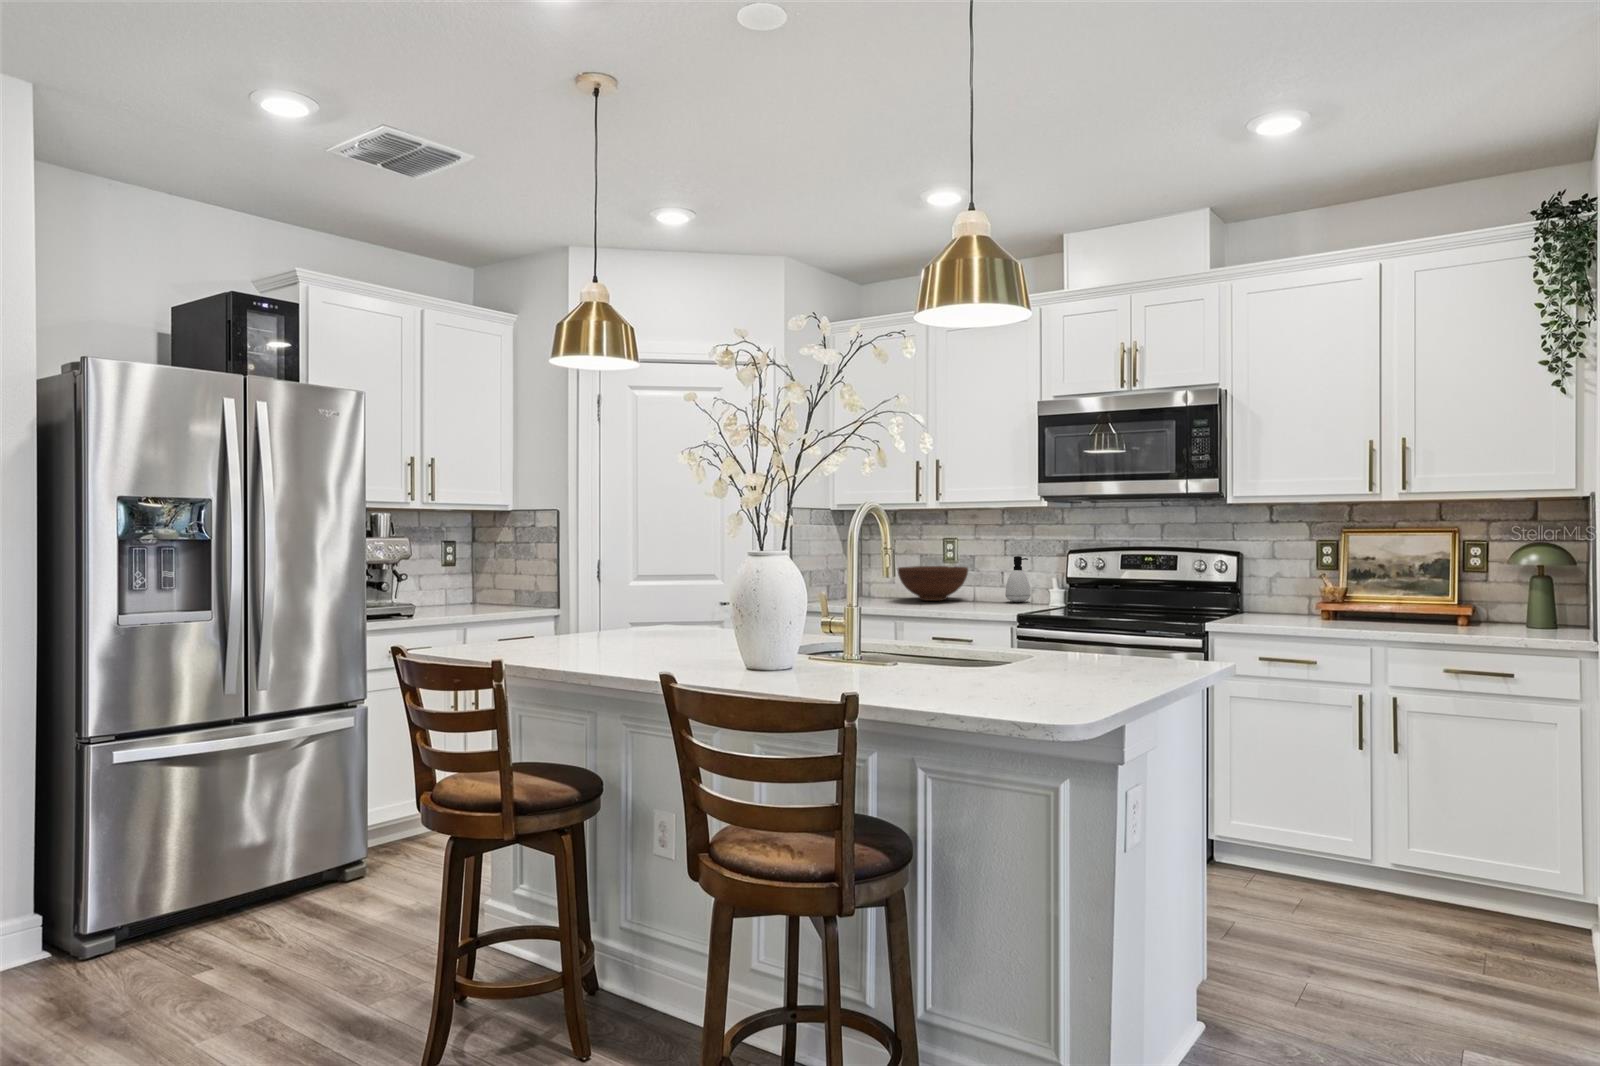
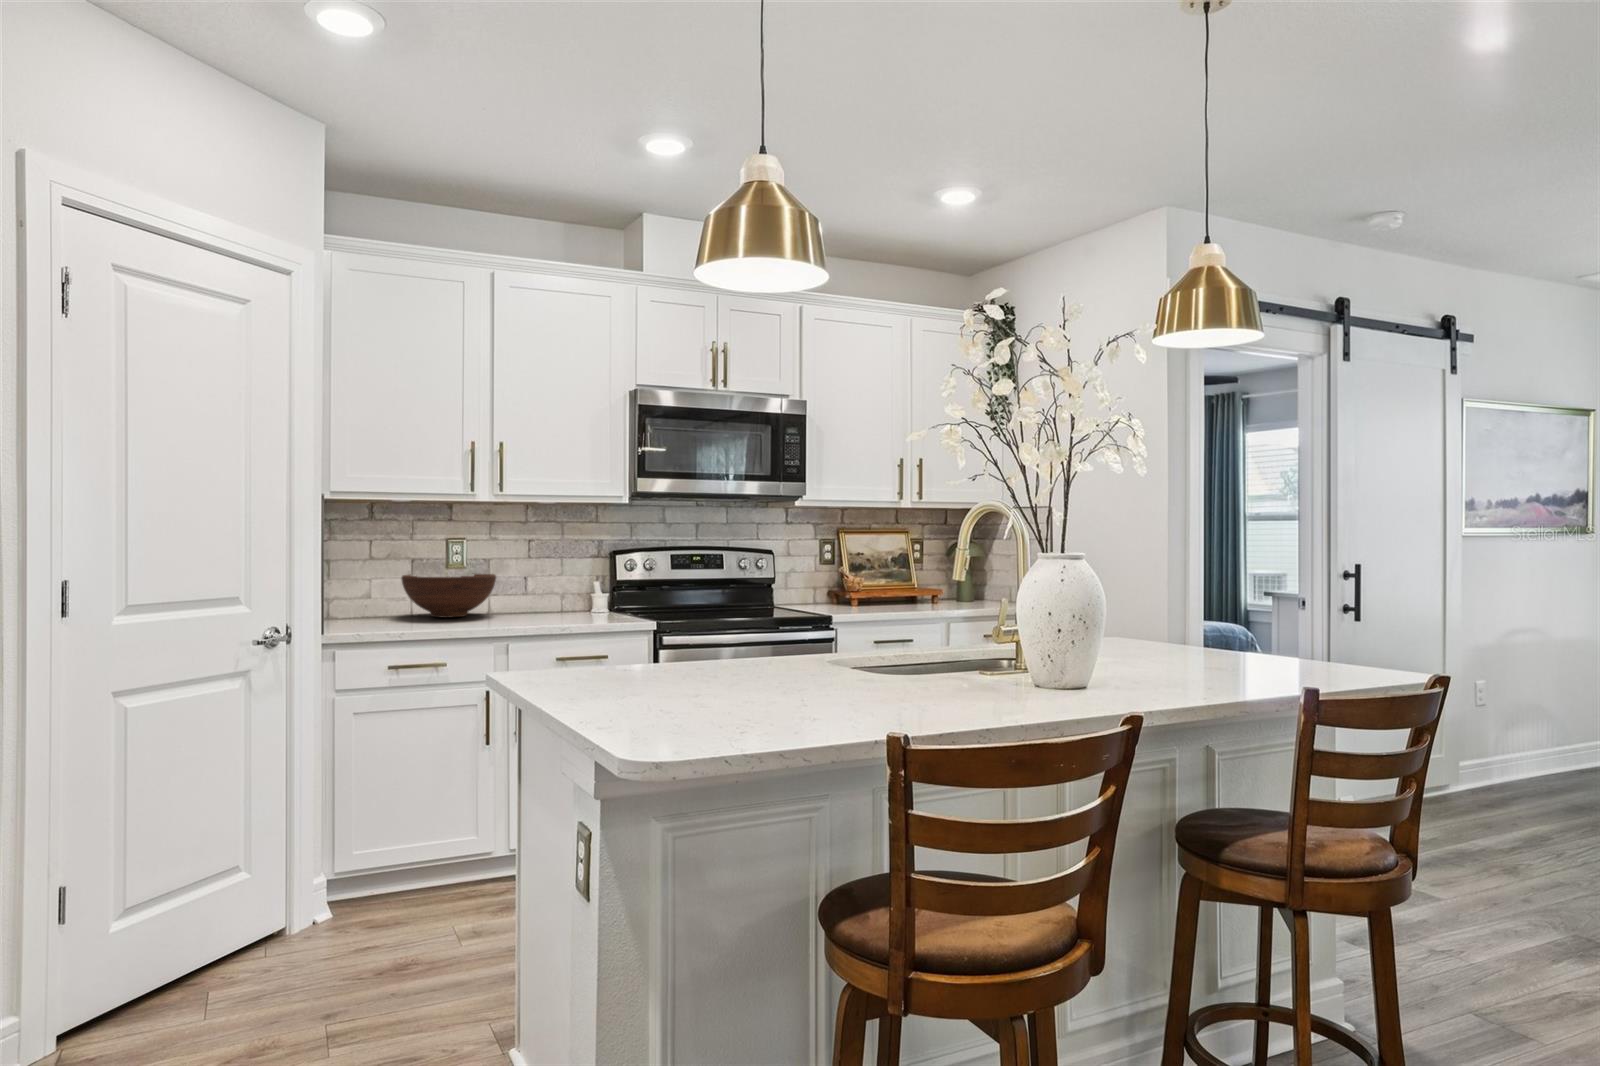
soap dispenser: present [1005,556,1031,602] -> none [540,558,571,612]

